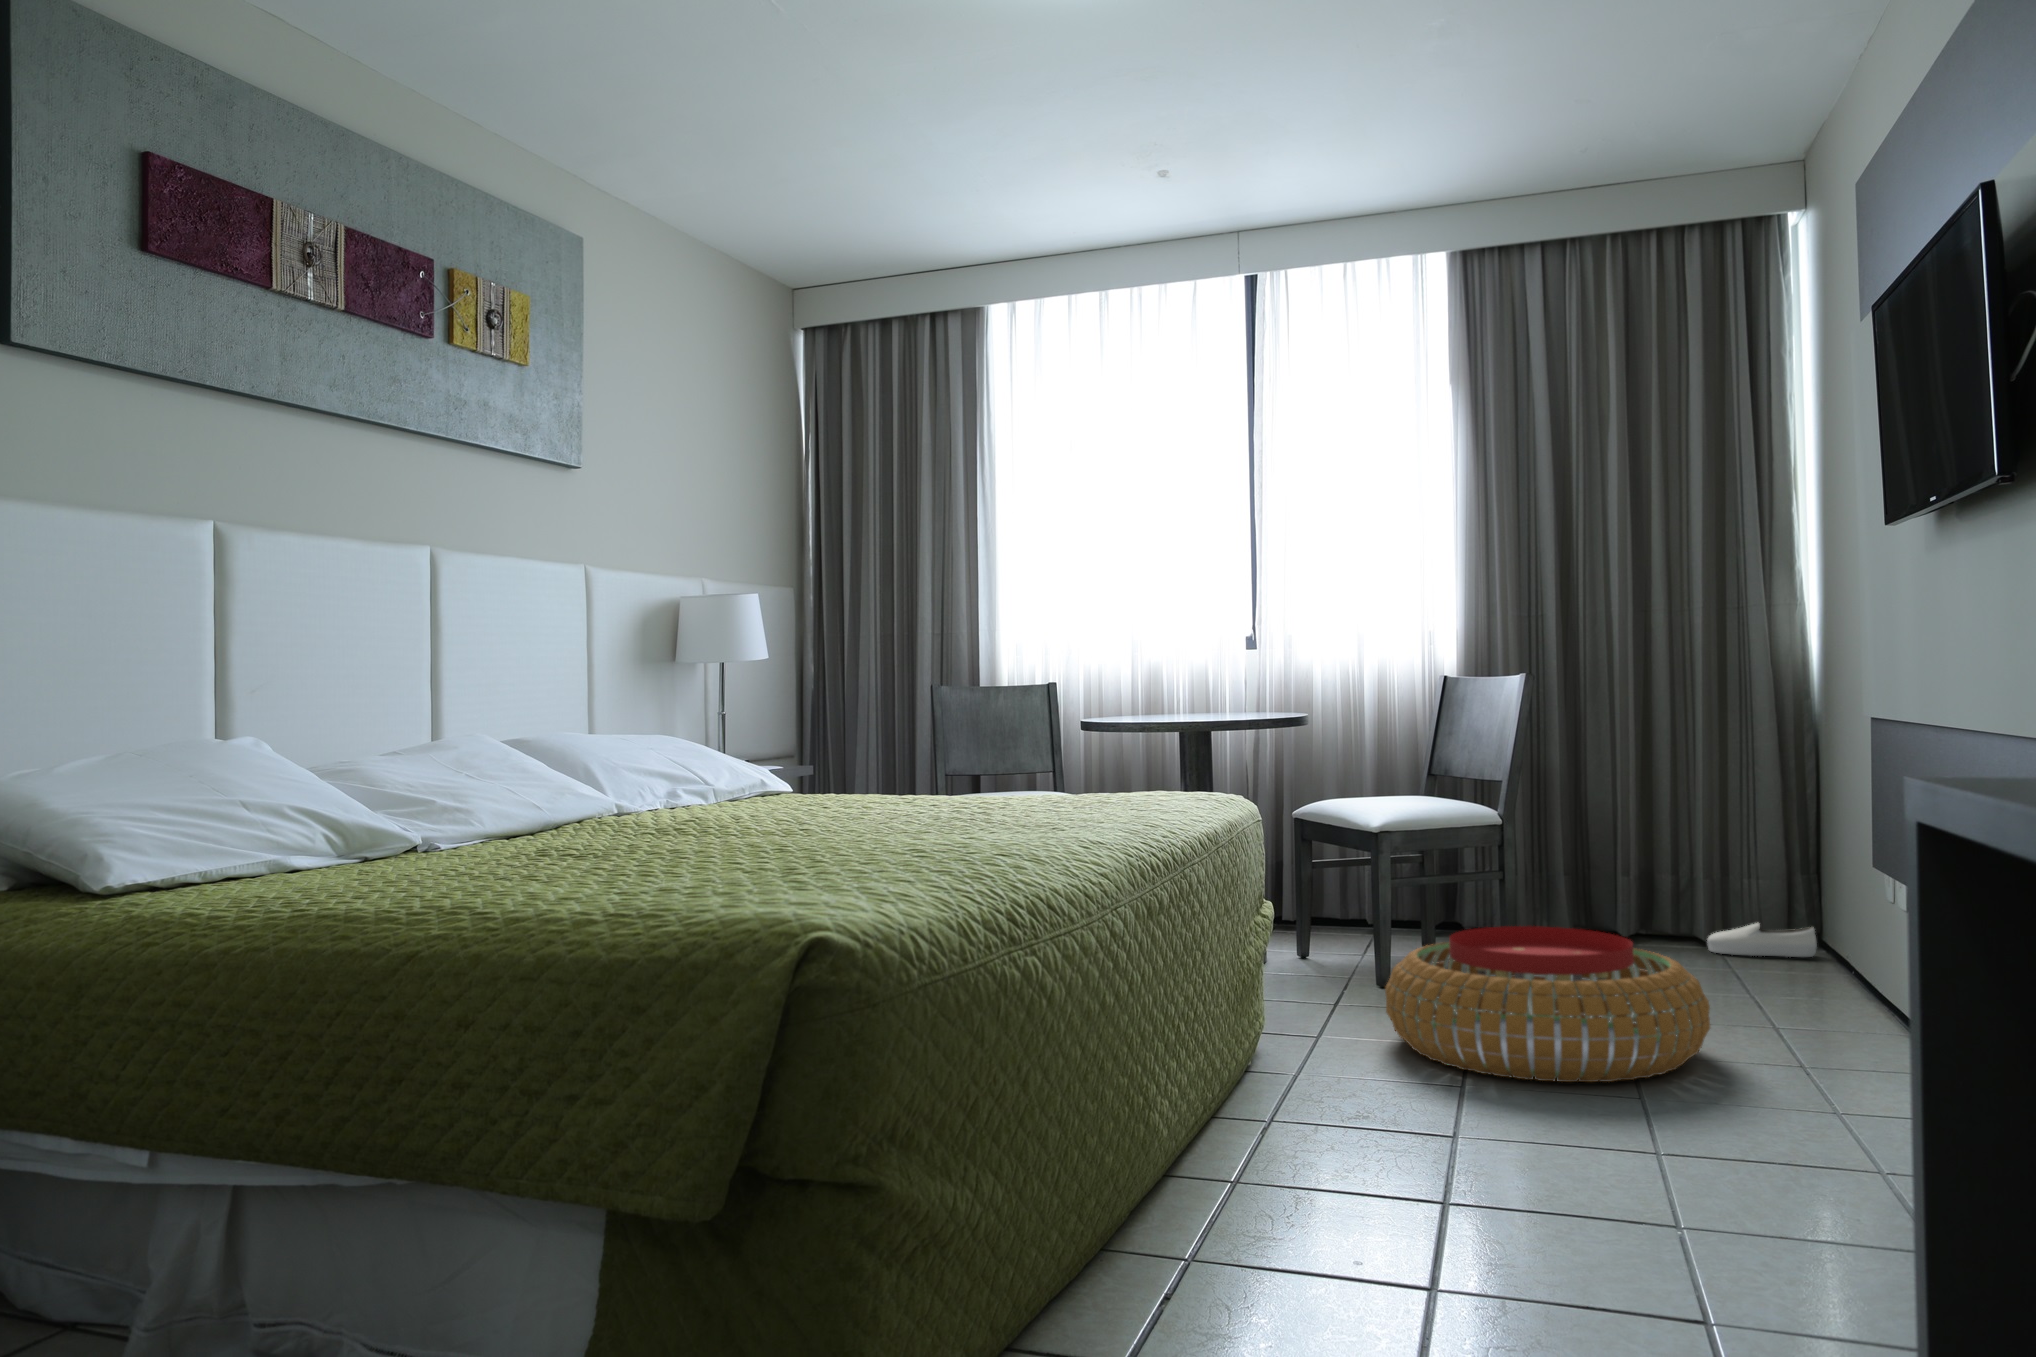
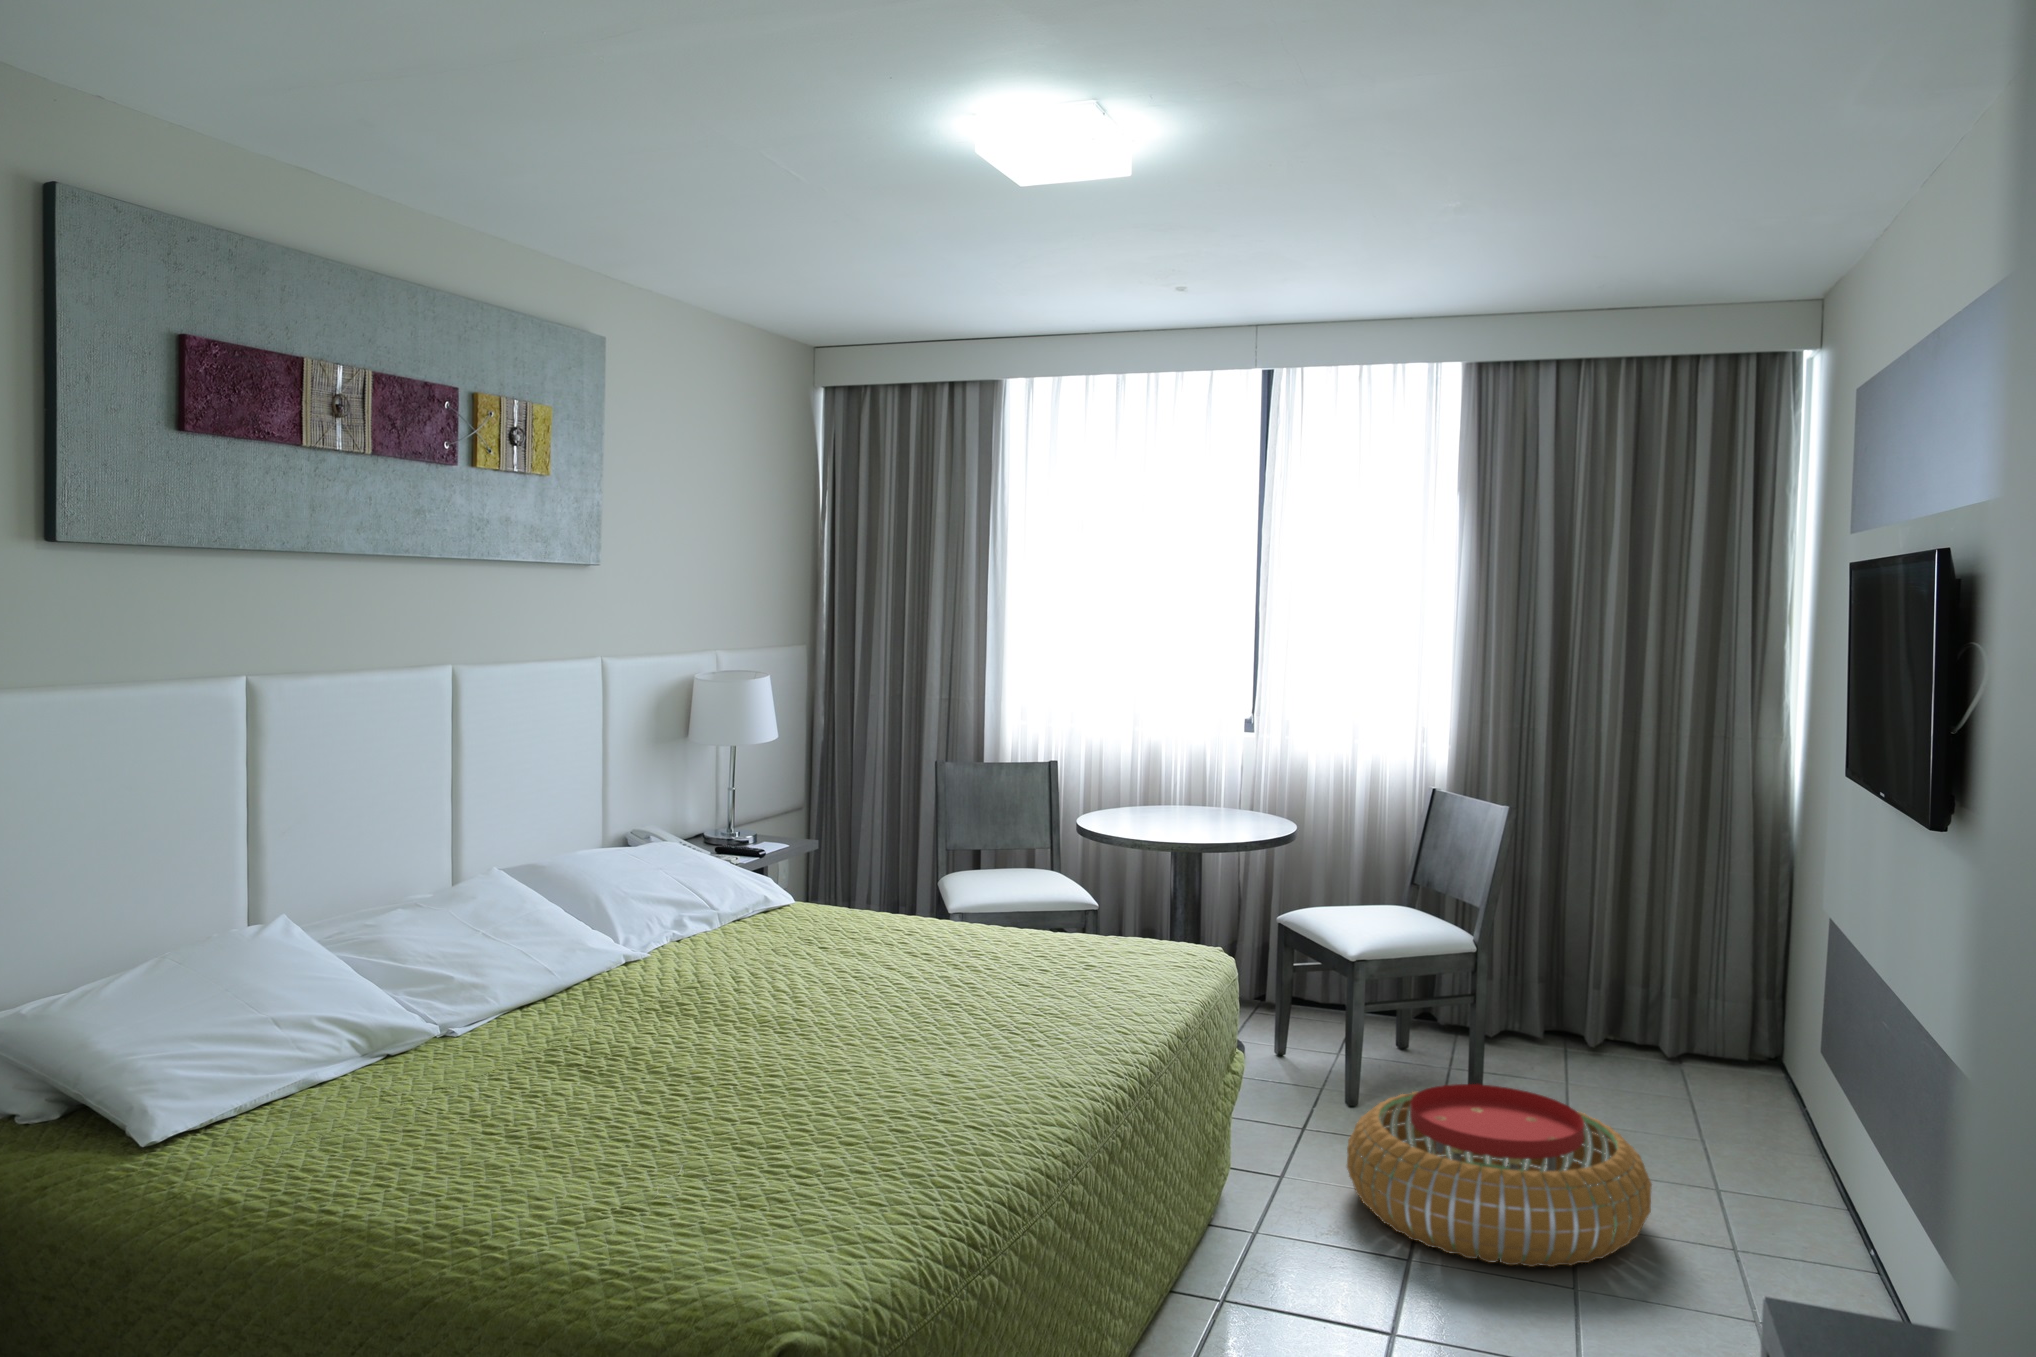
shoe: present [1707,923,1817,957] -> none [1672,1047,1777,1085]

